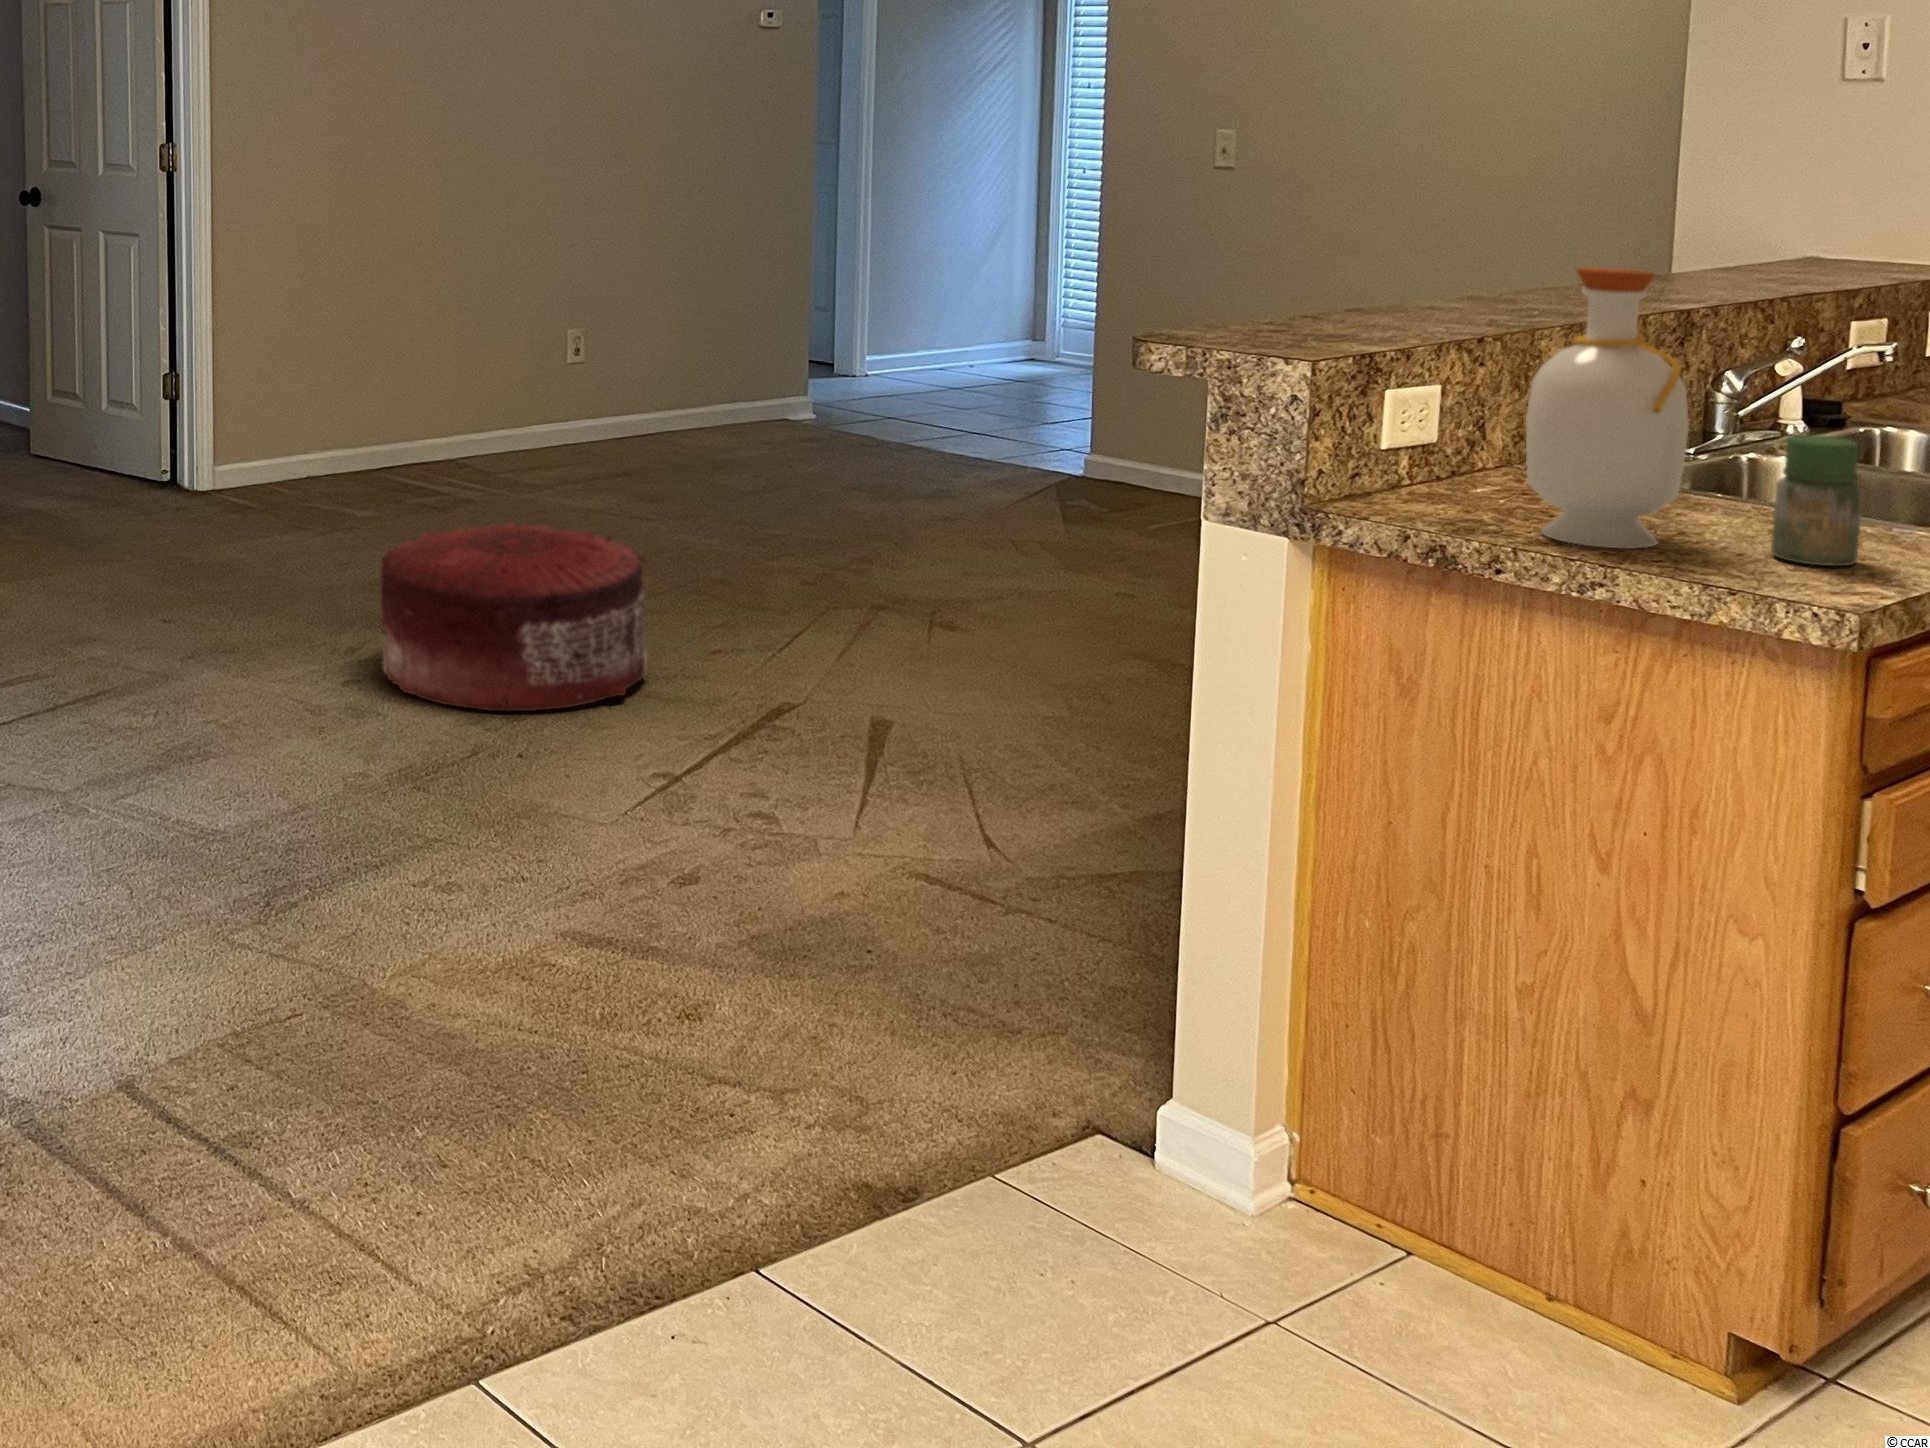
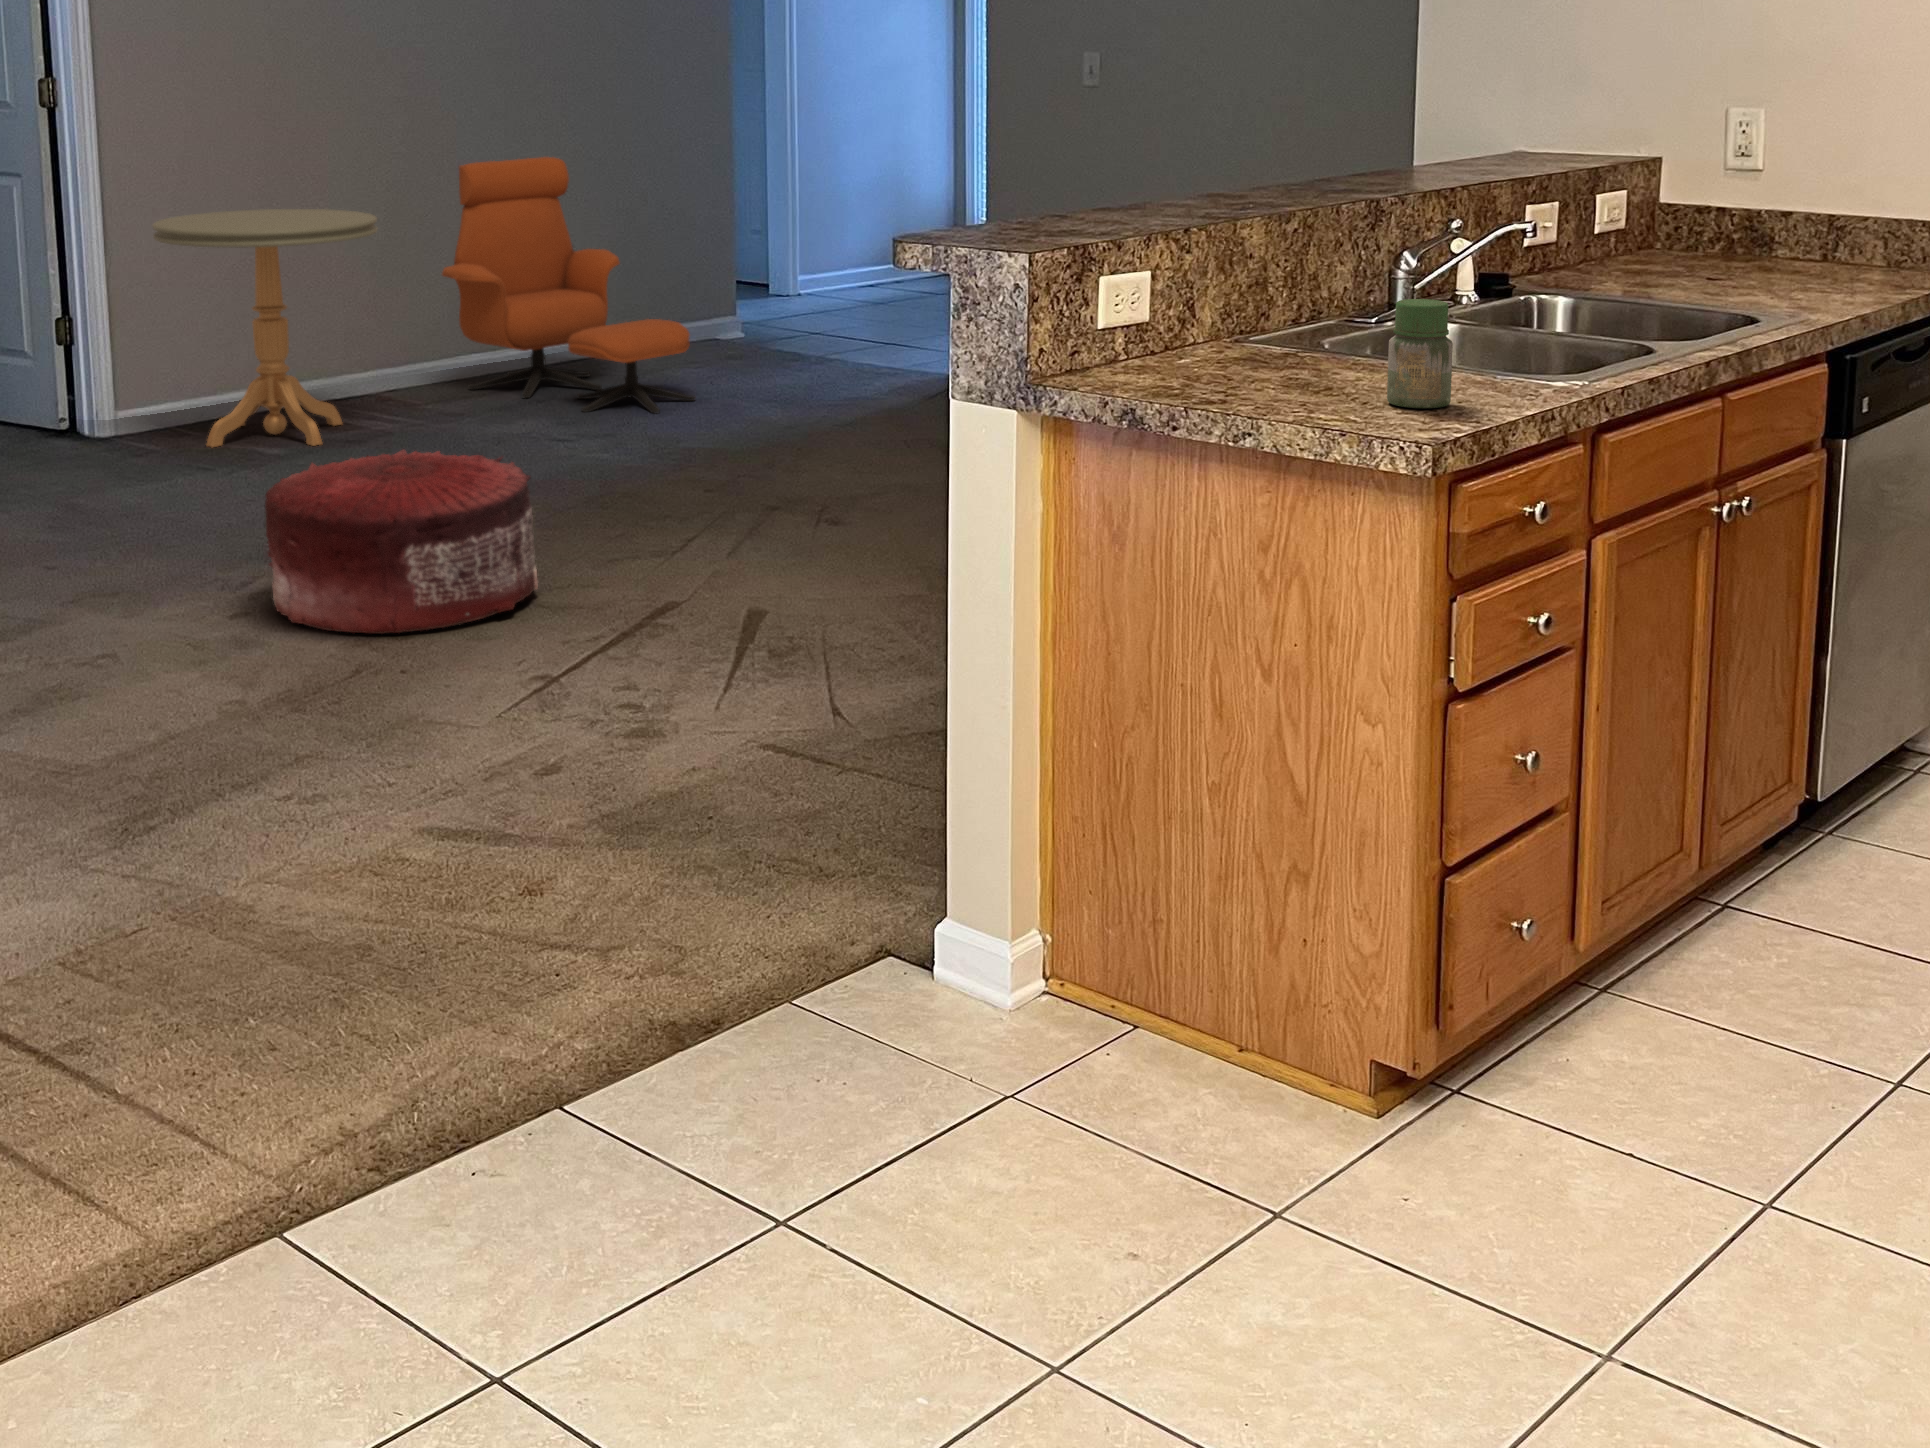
lounge chair: none [525,227,778,492] -> present [442,157,695,413]
bottle: present [1526,268,1689,548] -> none [1199,161,1323,403]
side table: none [258,273,471,508] -> present [153,209,378,447]

